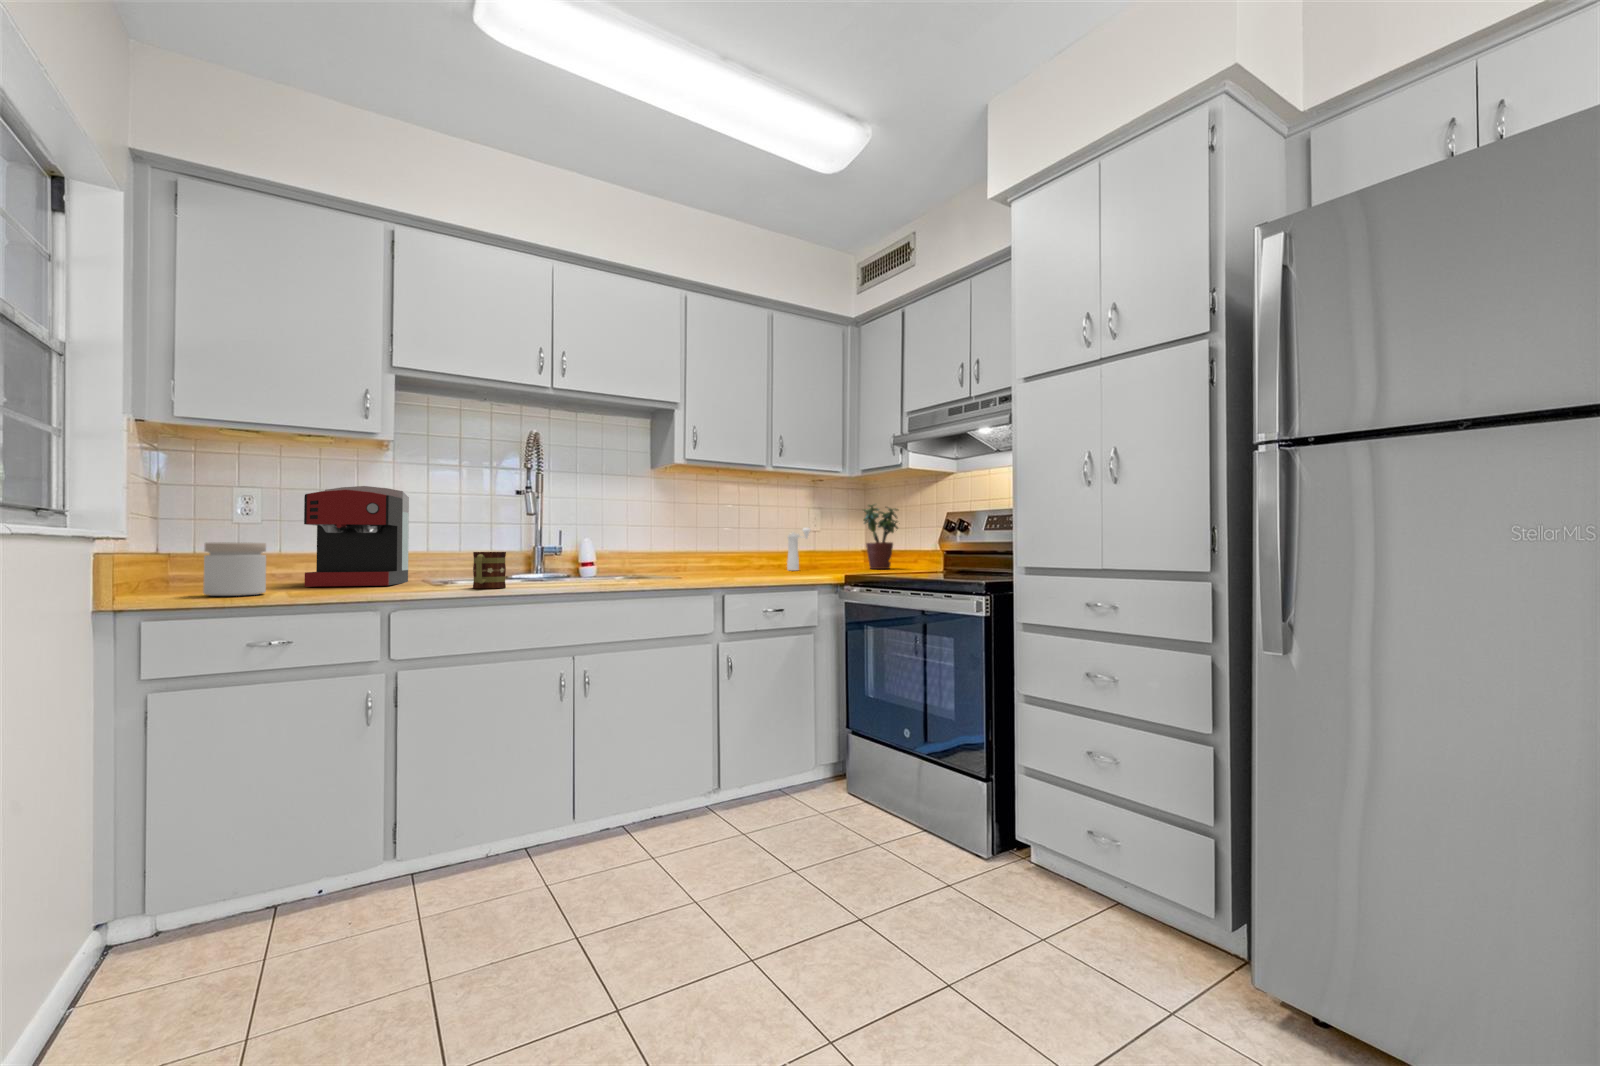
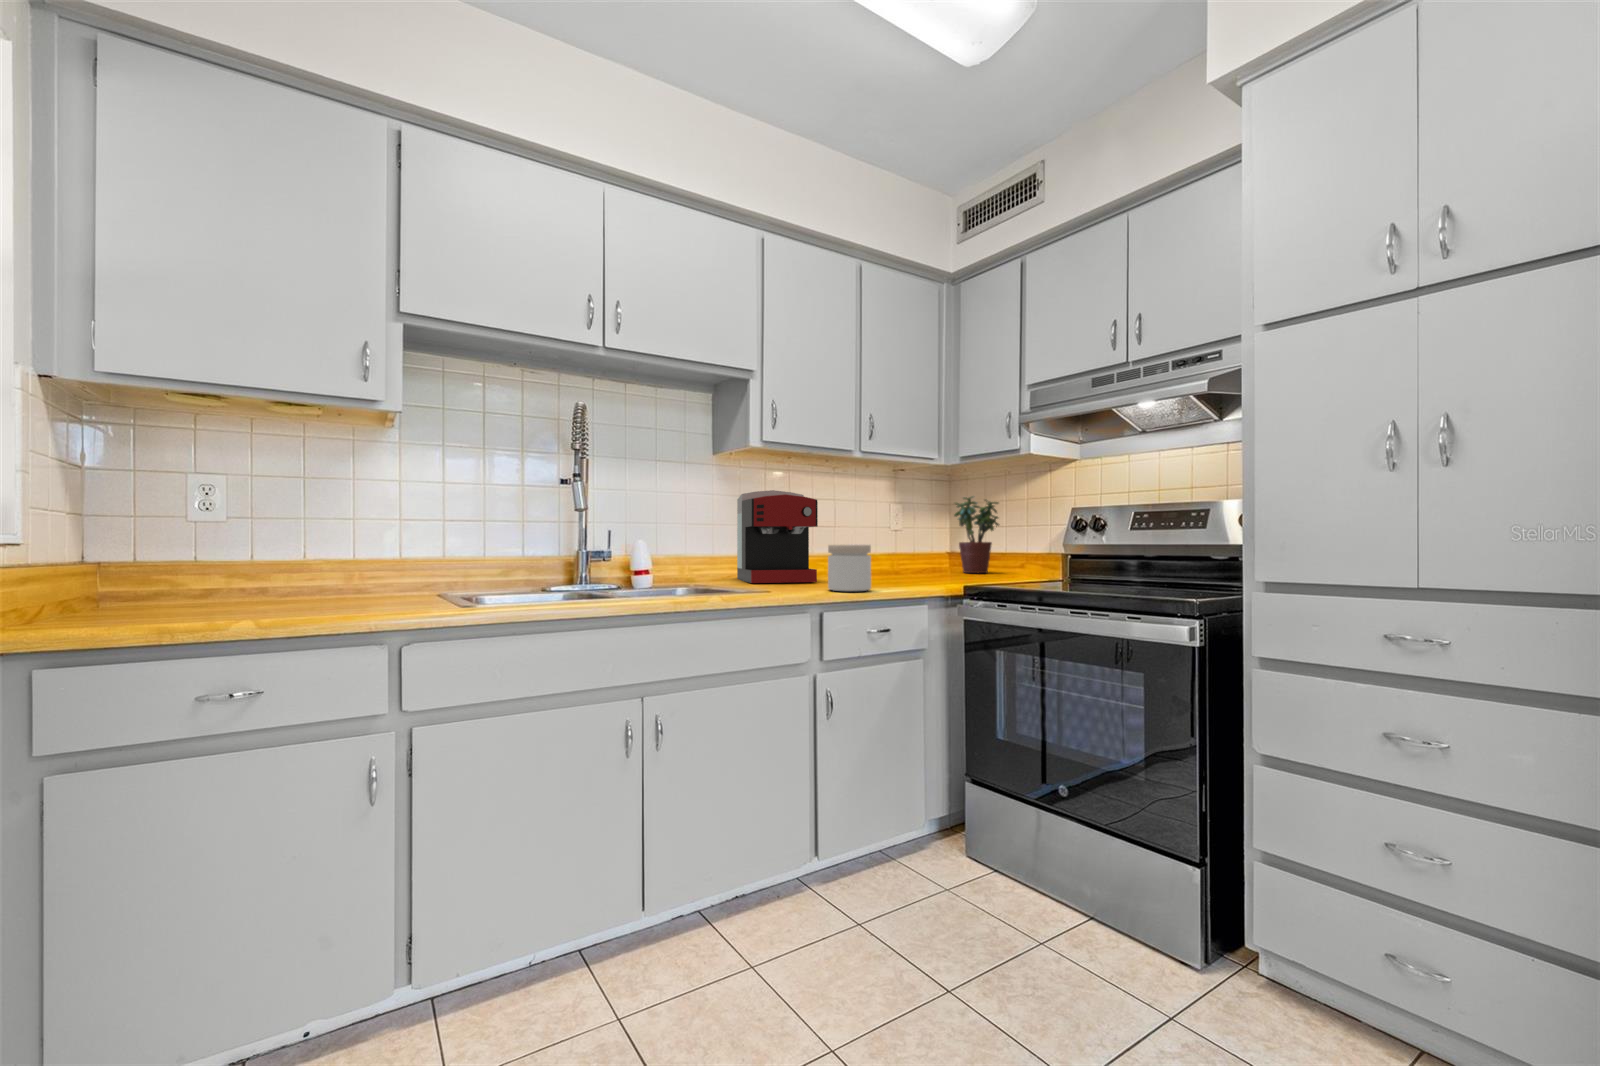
coffee maker: present [304,486,409,587] -> present [737,490,818,583]
pepper mill: present [787,528,811,570] -> none [873,524,899,576]
jar: present [203,542,266,596] -> present [828,545,871,591]
mug: present [473,552,506,588] -> none [512,560,557,611]

